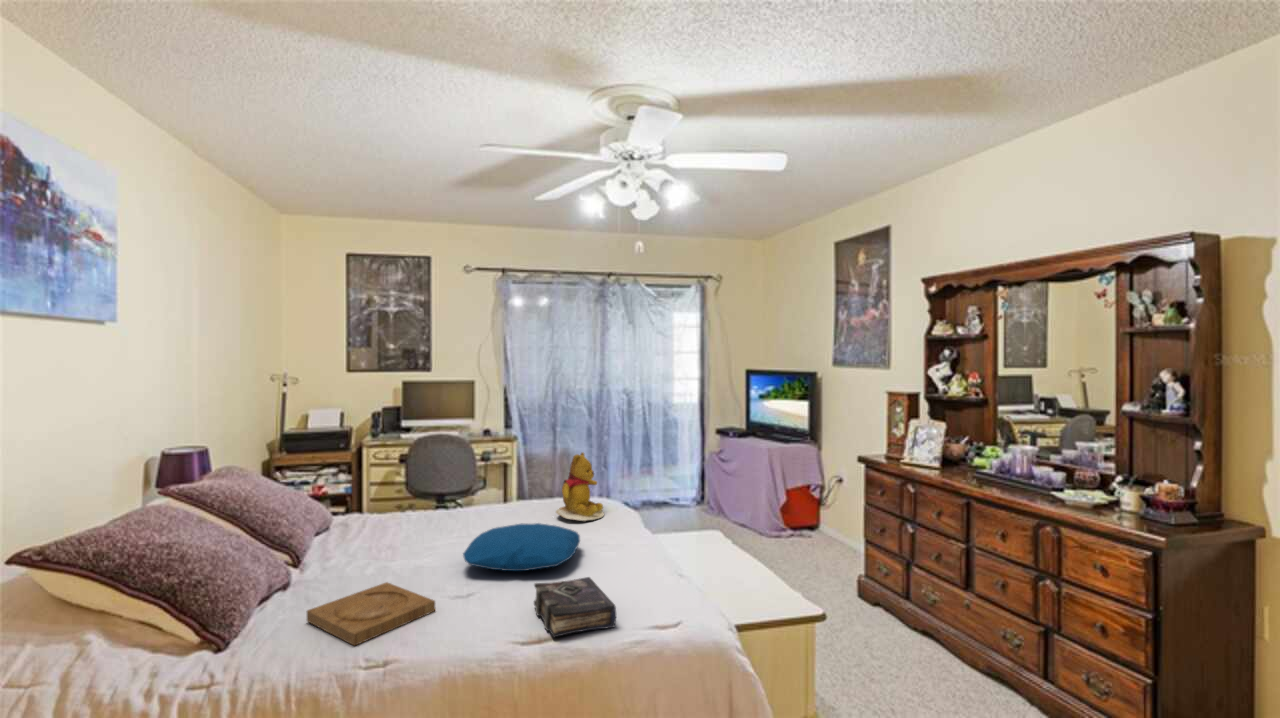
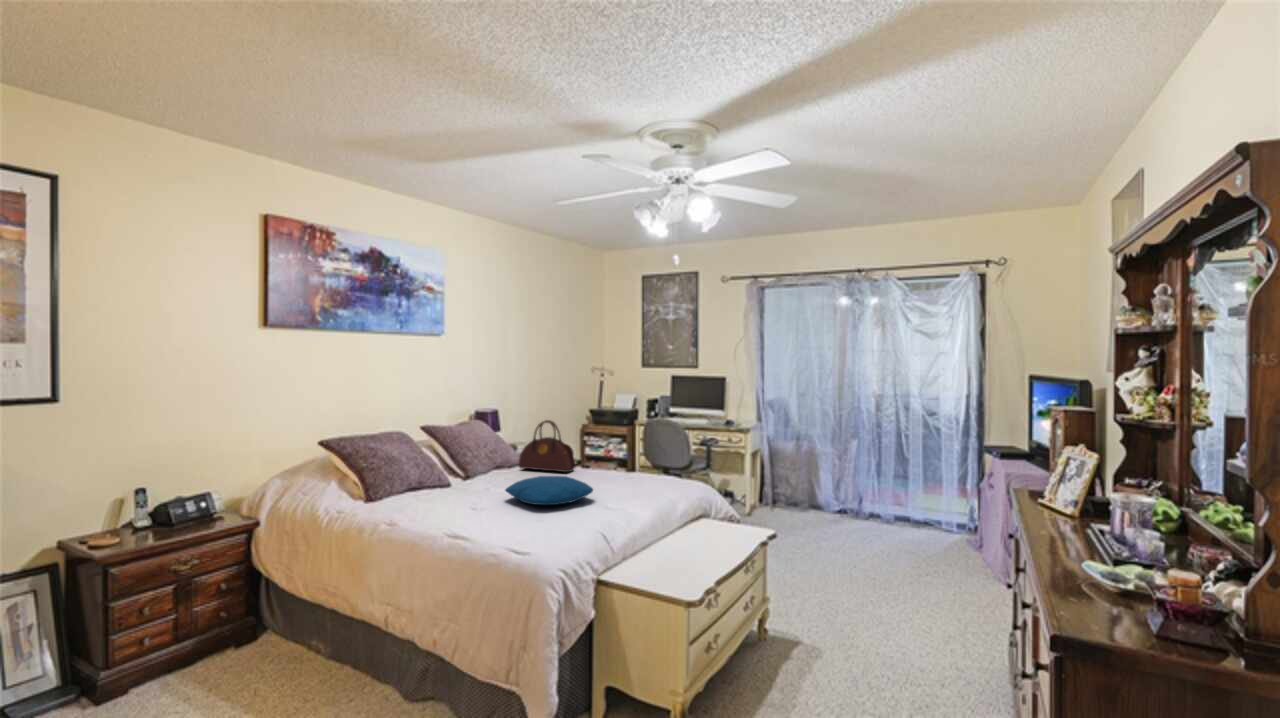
handbag: none [348,453,434,532] -> present [519,420,575,472]
teddy bear: present [556,453,604,521] -> none [629,435,679,491]
book: present [534,577,616,637] -> none [456,504,524,539]
tray: present [307,582,435,646] -> none [402,490,464,511]

